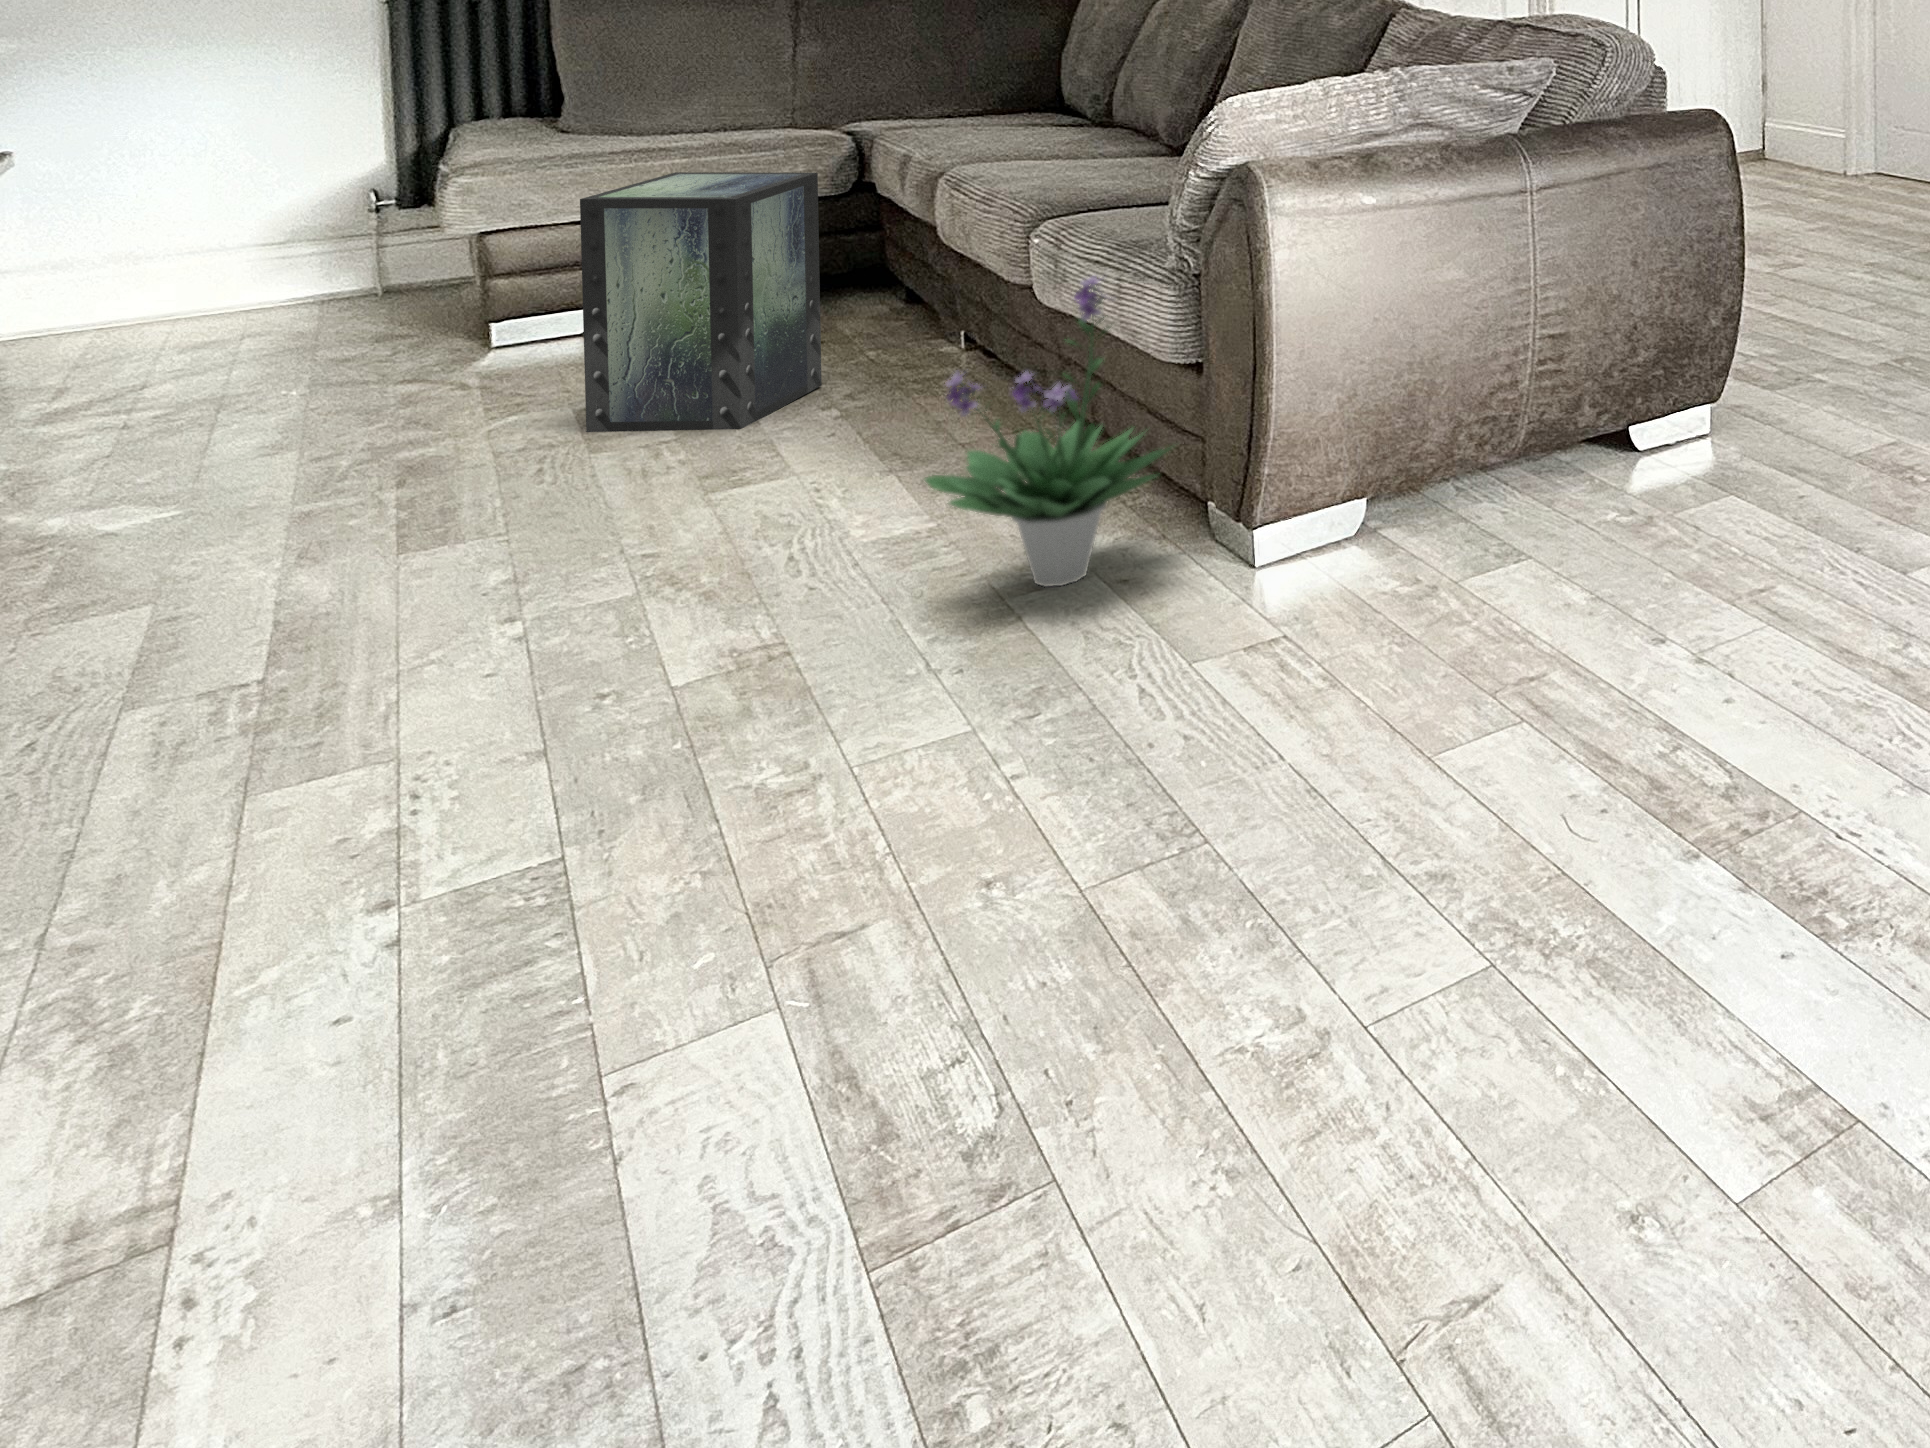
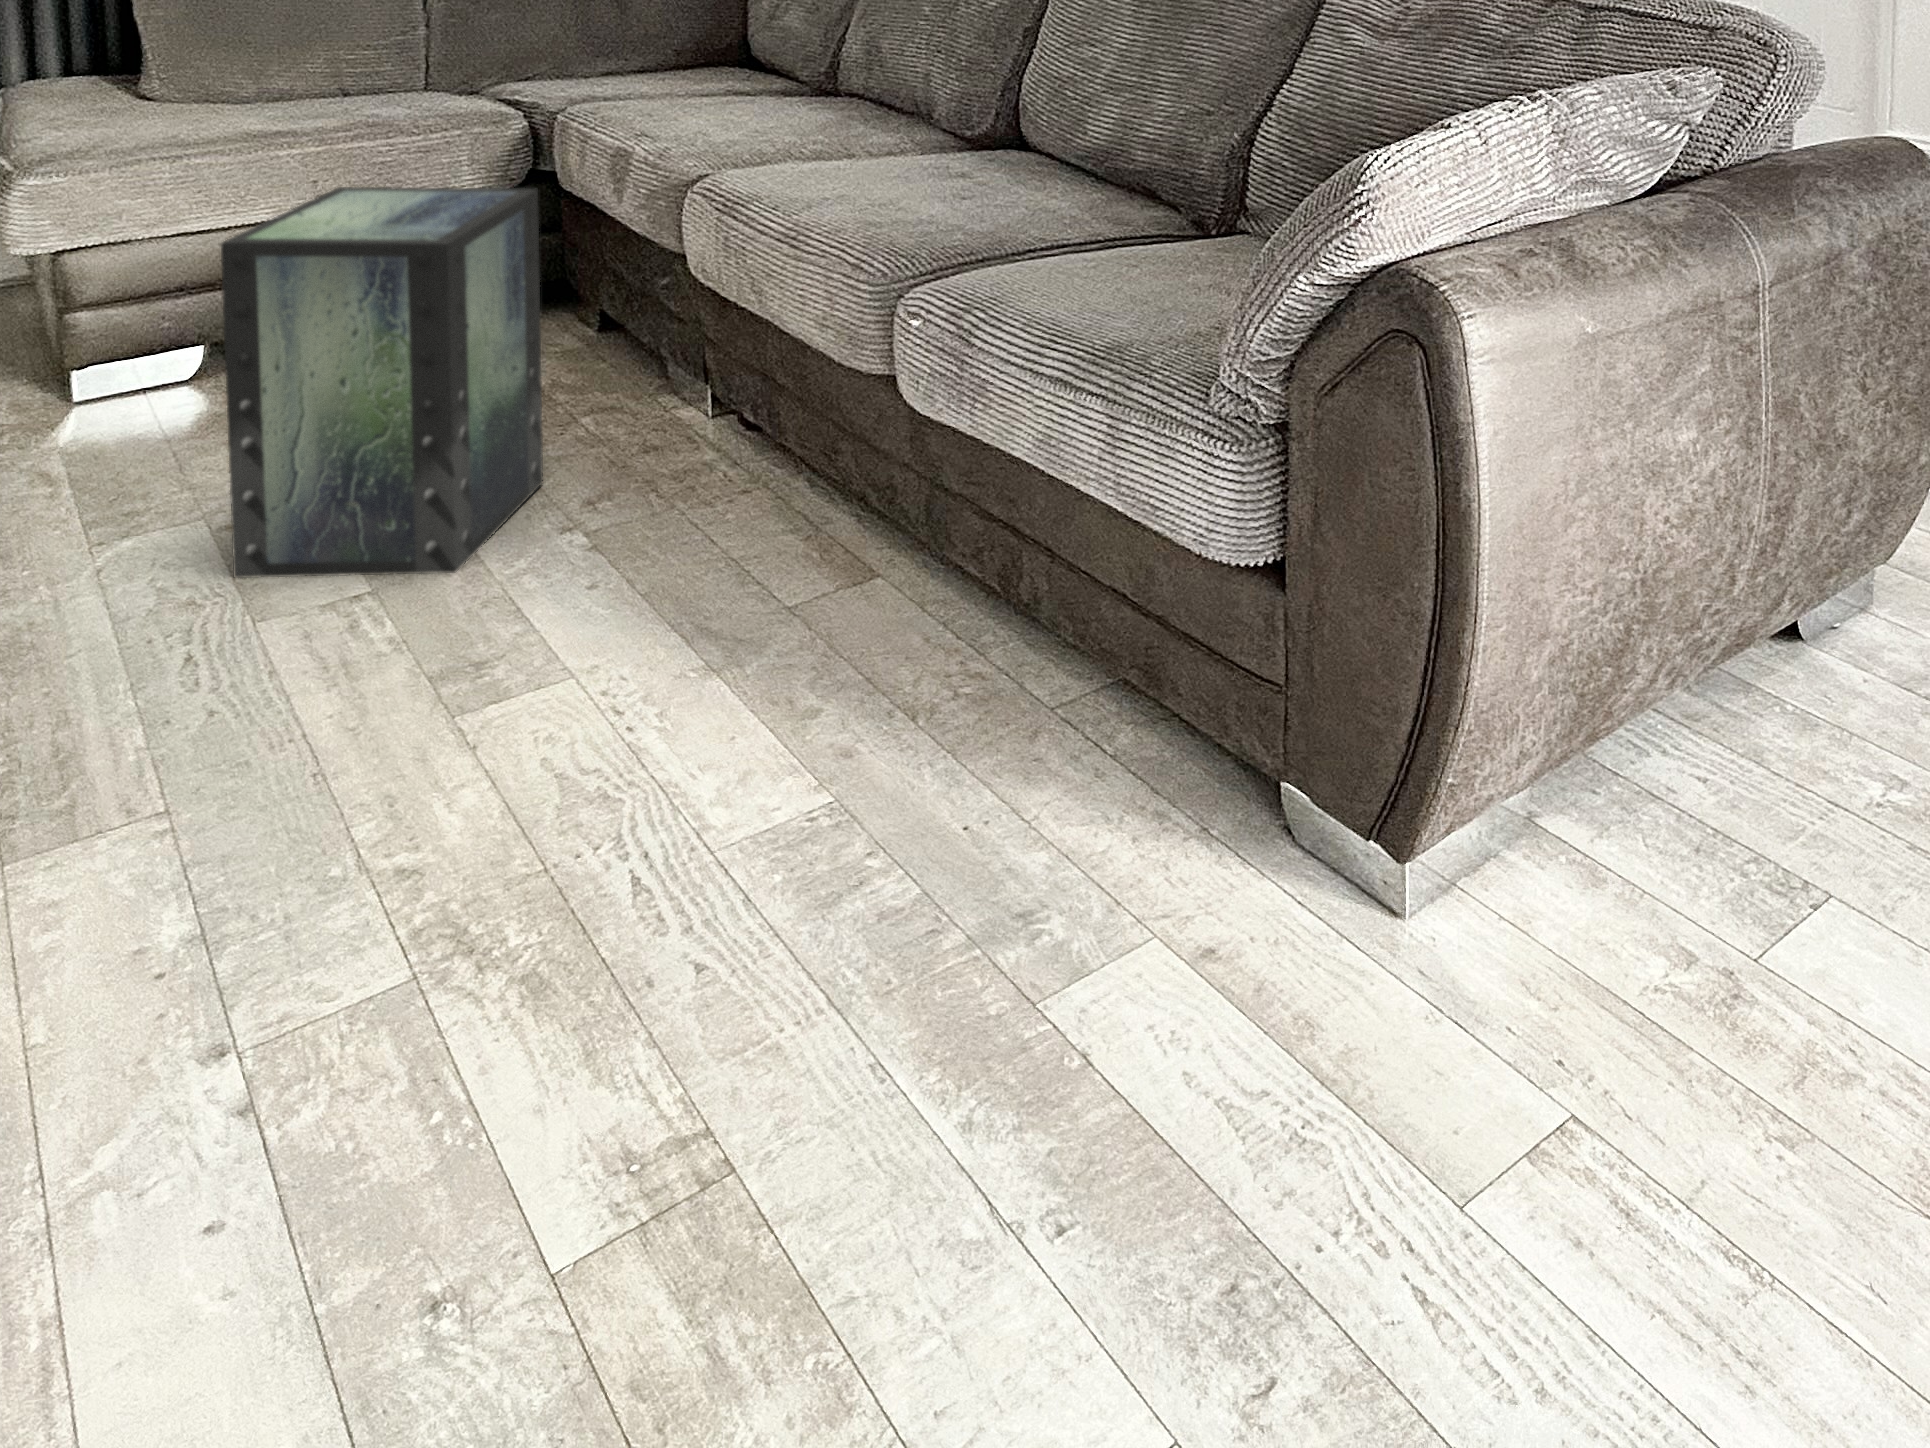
potted plant: present [925,276,1171,586] -> none [893,450,1283,981]

